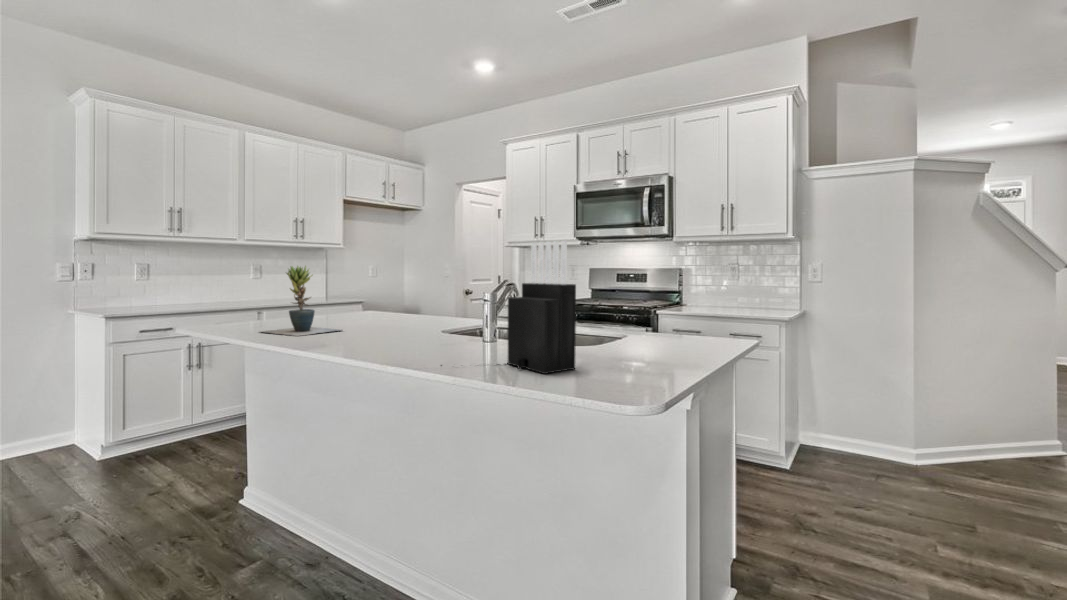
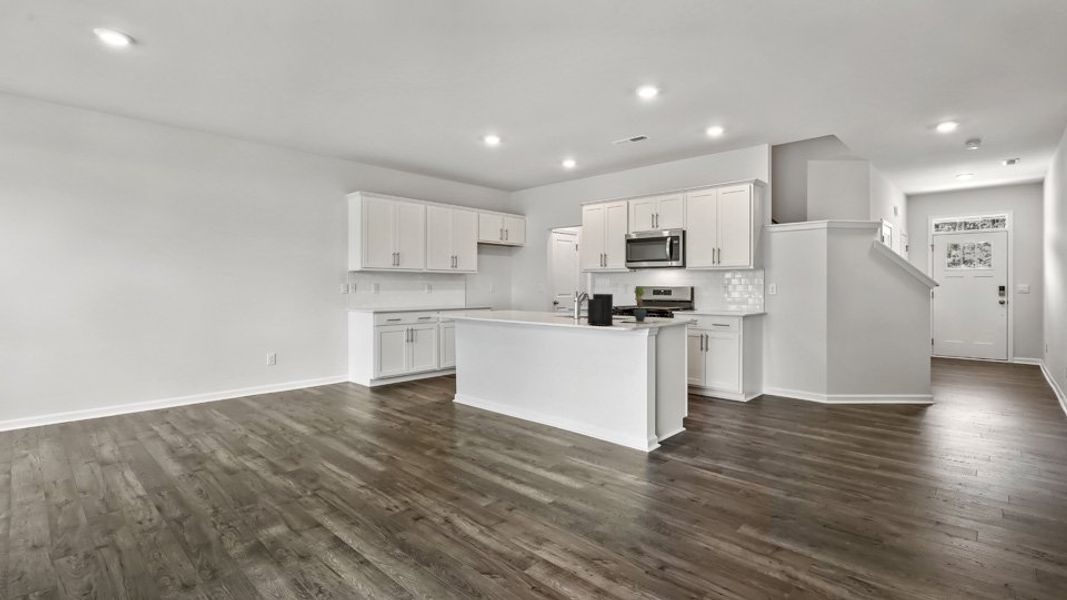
potted plant: present [261,266,340,336] -> present [625,287,654,323]

